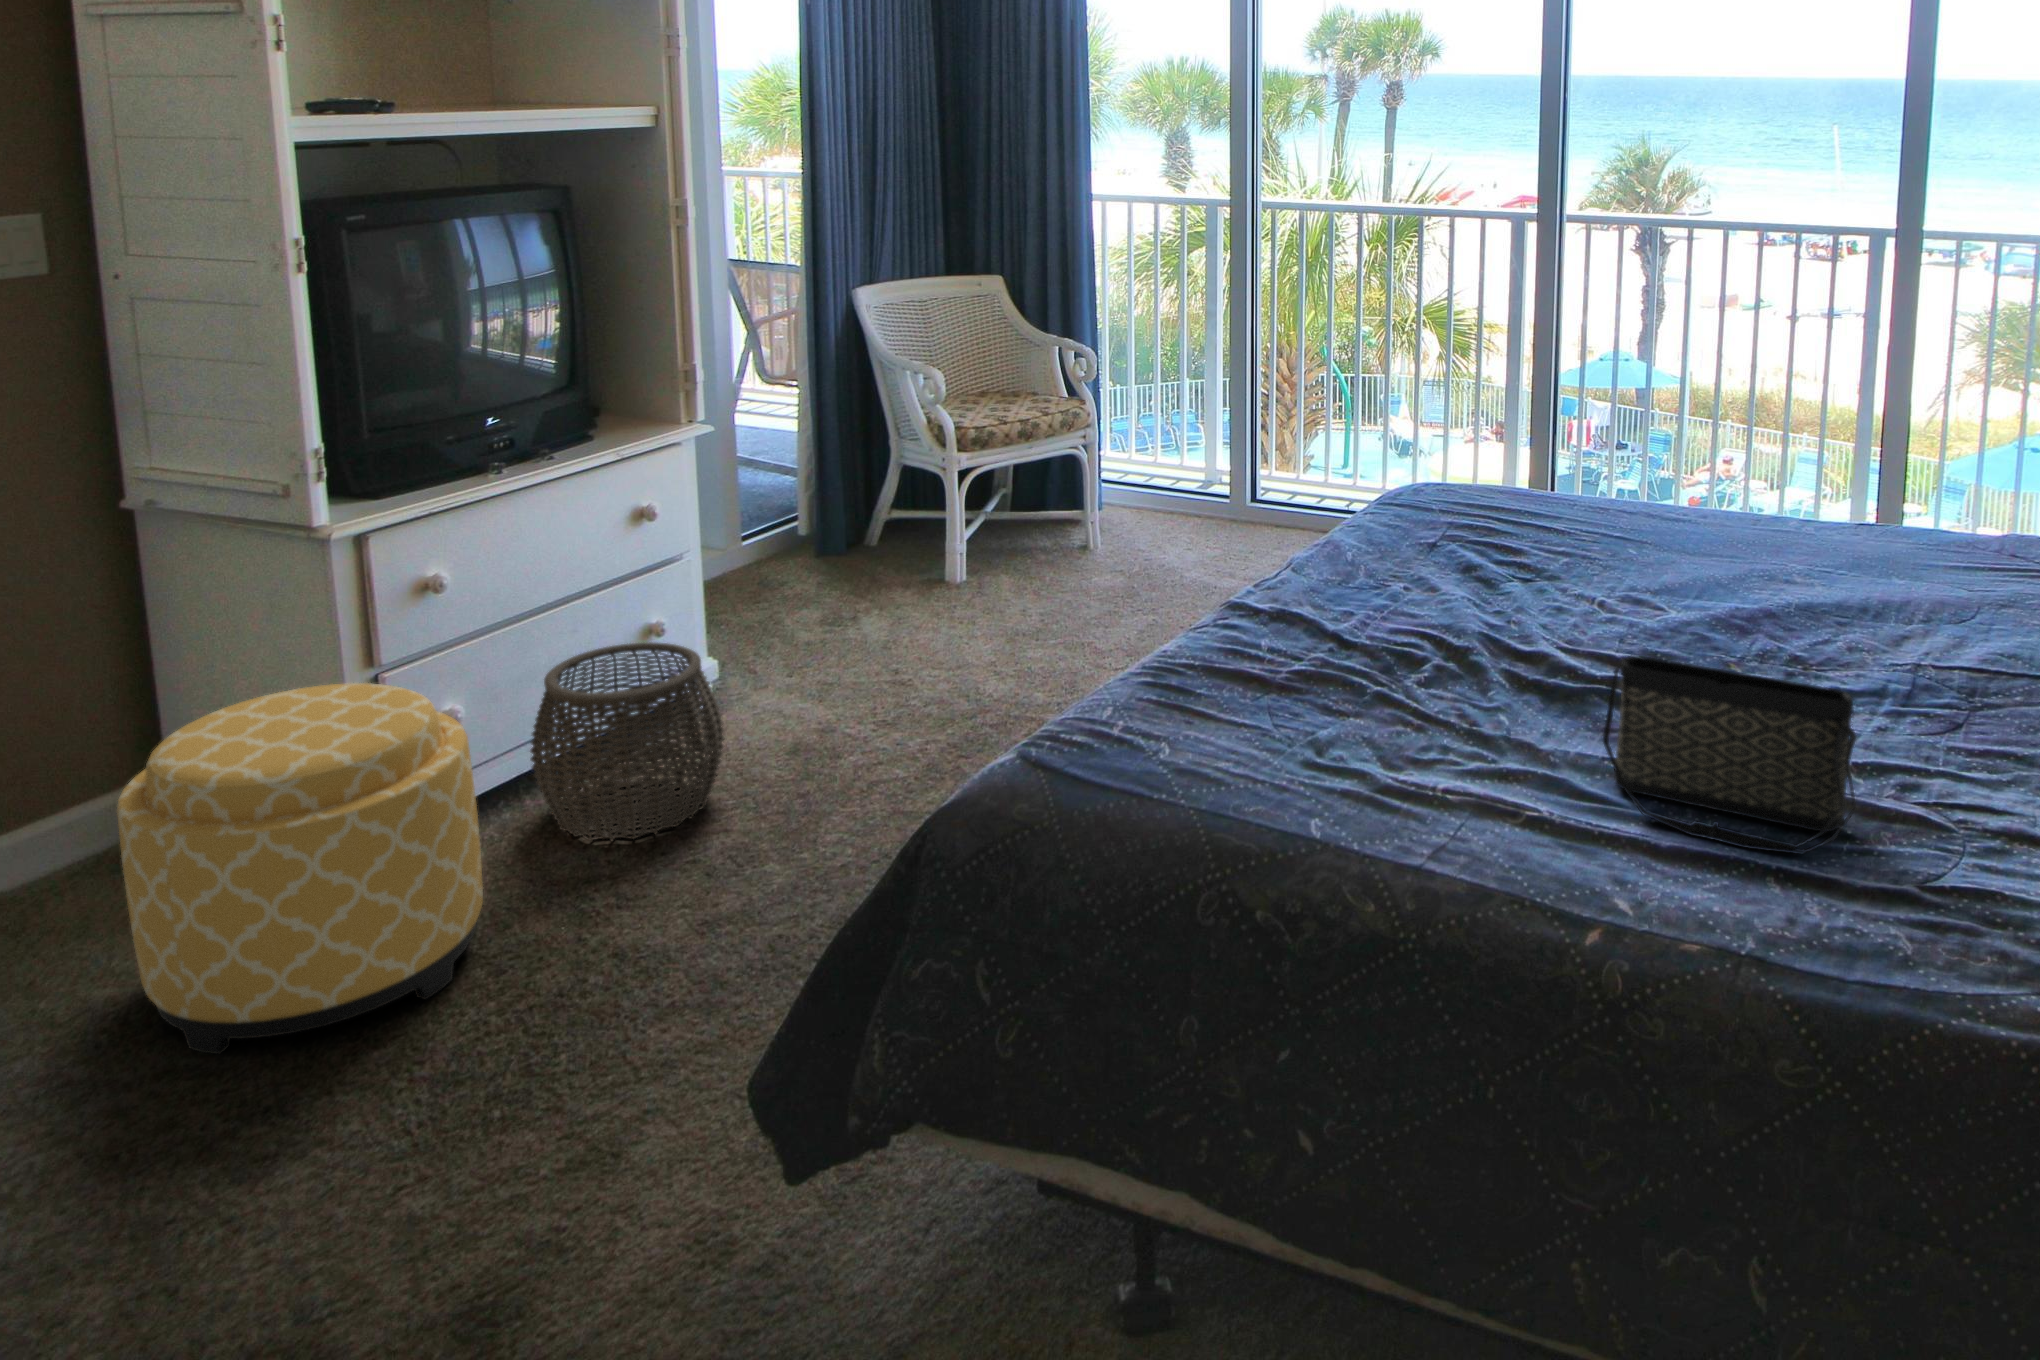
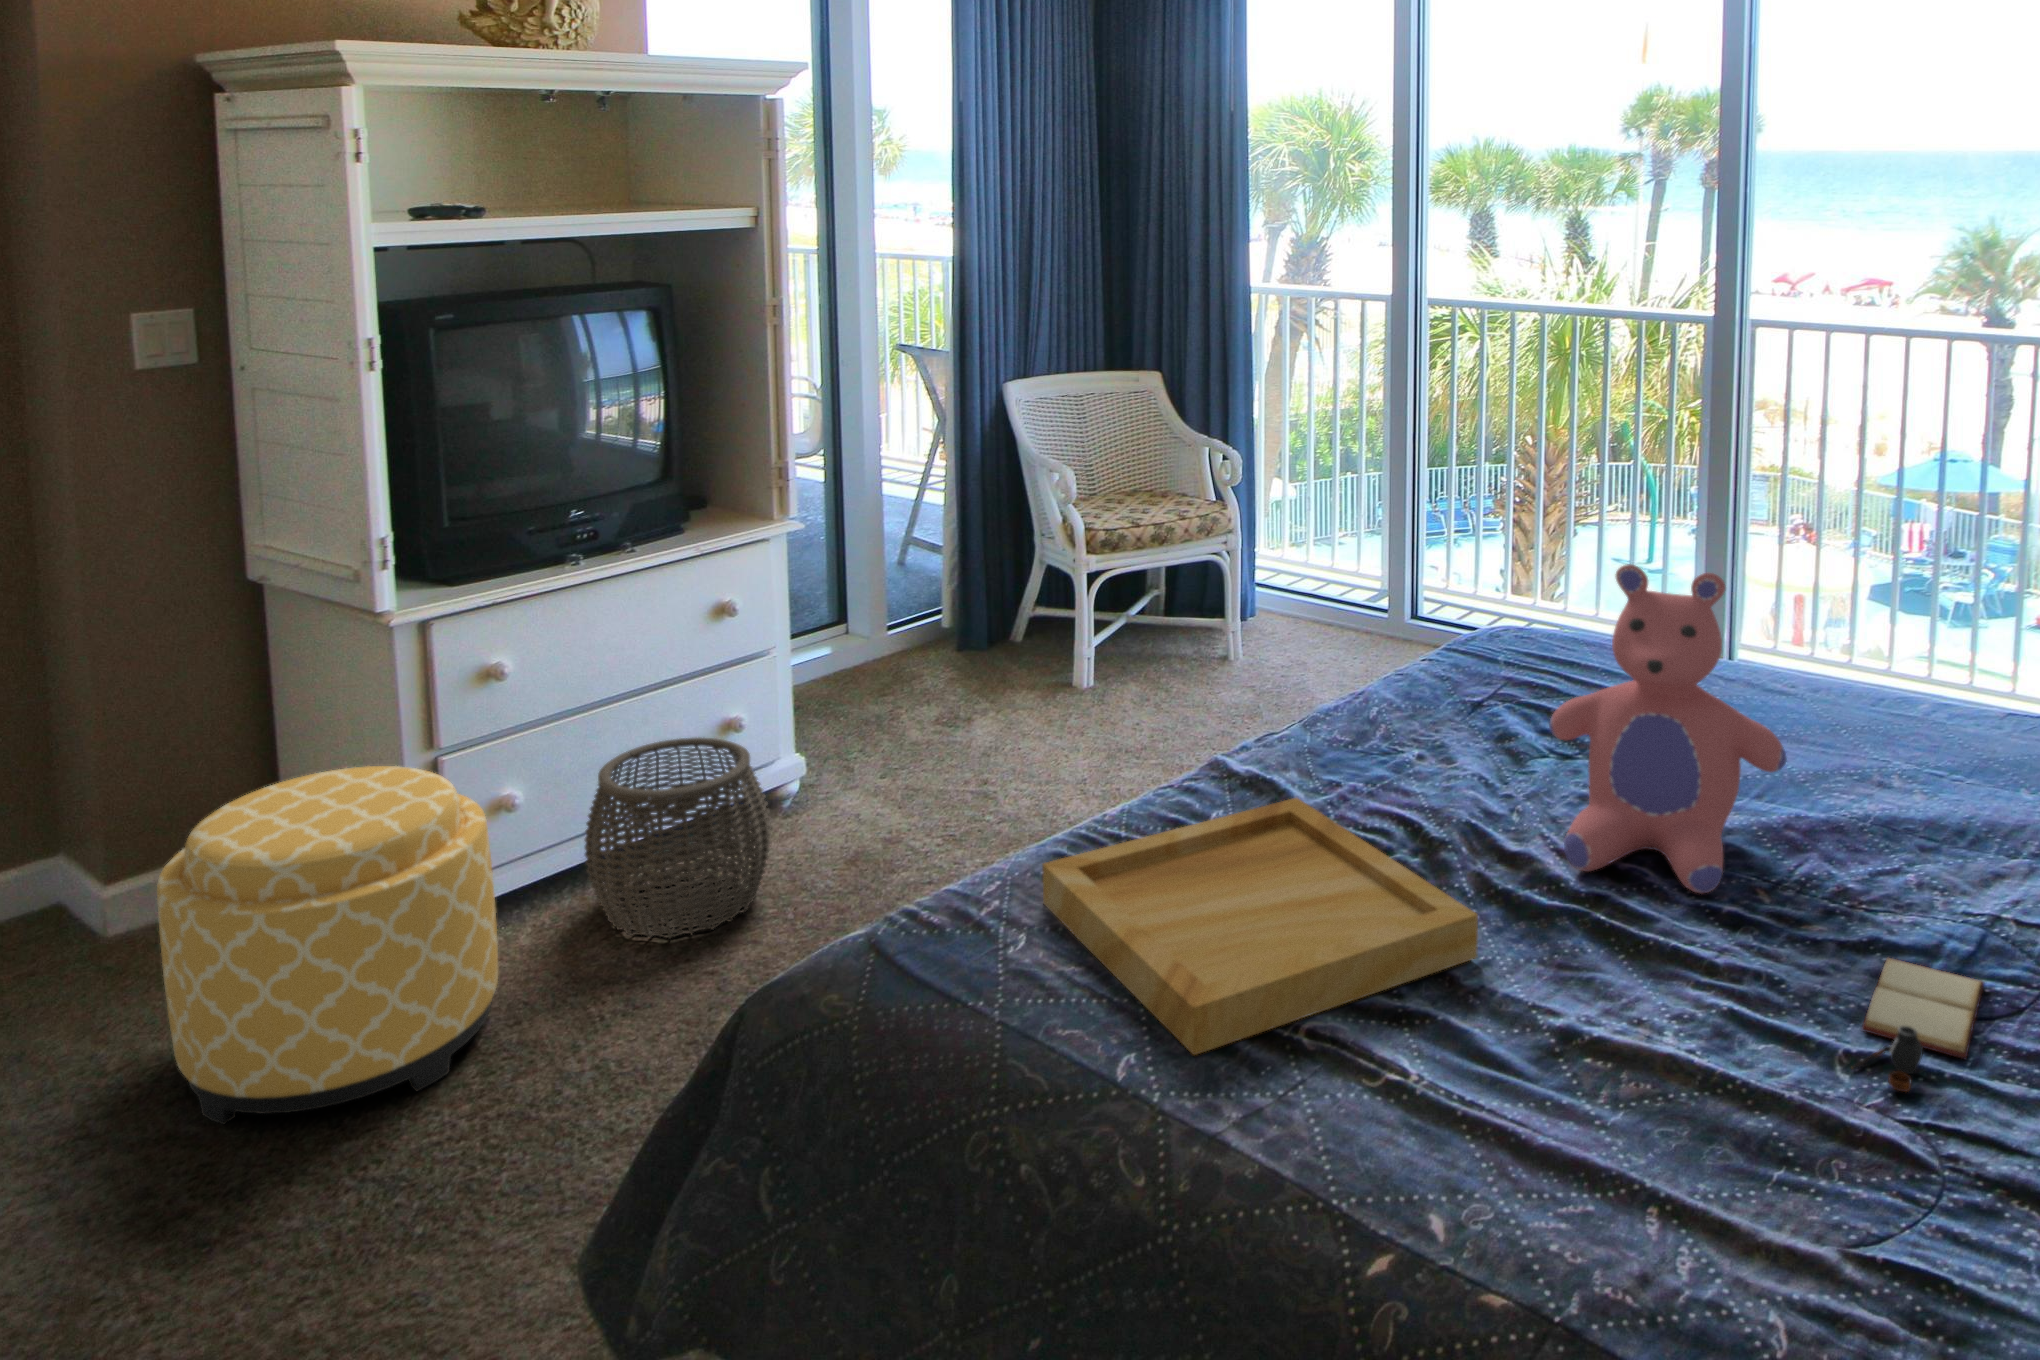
teddy bear: none [1551,402,1751,667] -> present [1549,564,1787,893]
tray: none [1163,619,1552,815] -> present [1042,798,1478,1055]
handbag: present [1603,655,1857,854] -> none [1491,892,1793,1184]
book: none [1855,698,1941,783] -> present [1852,958,1984,1092]

